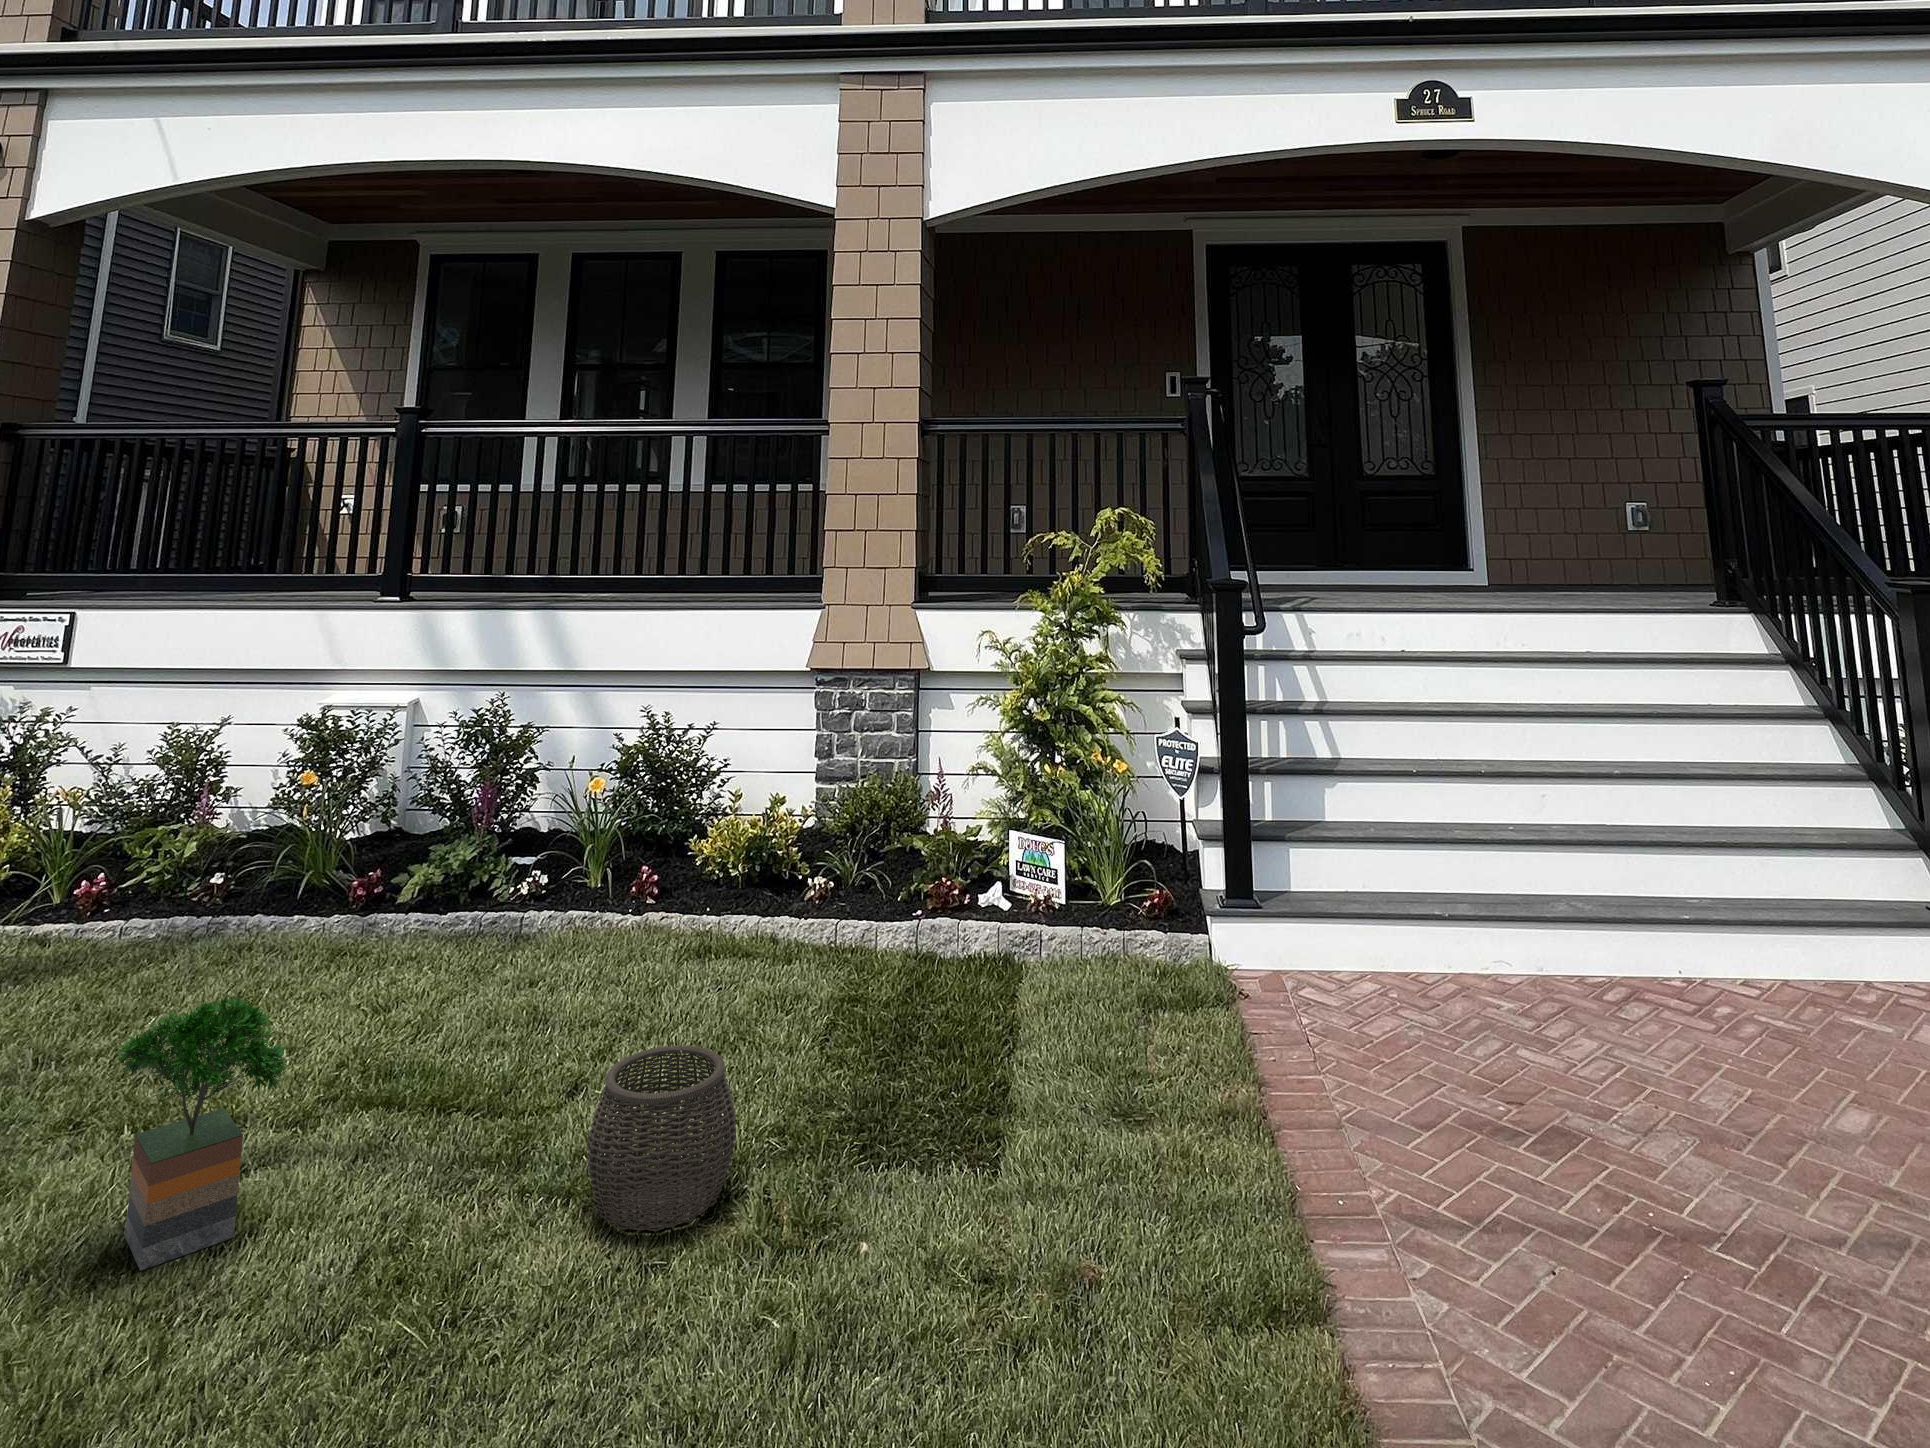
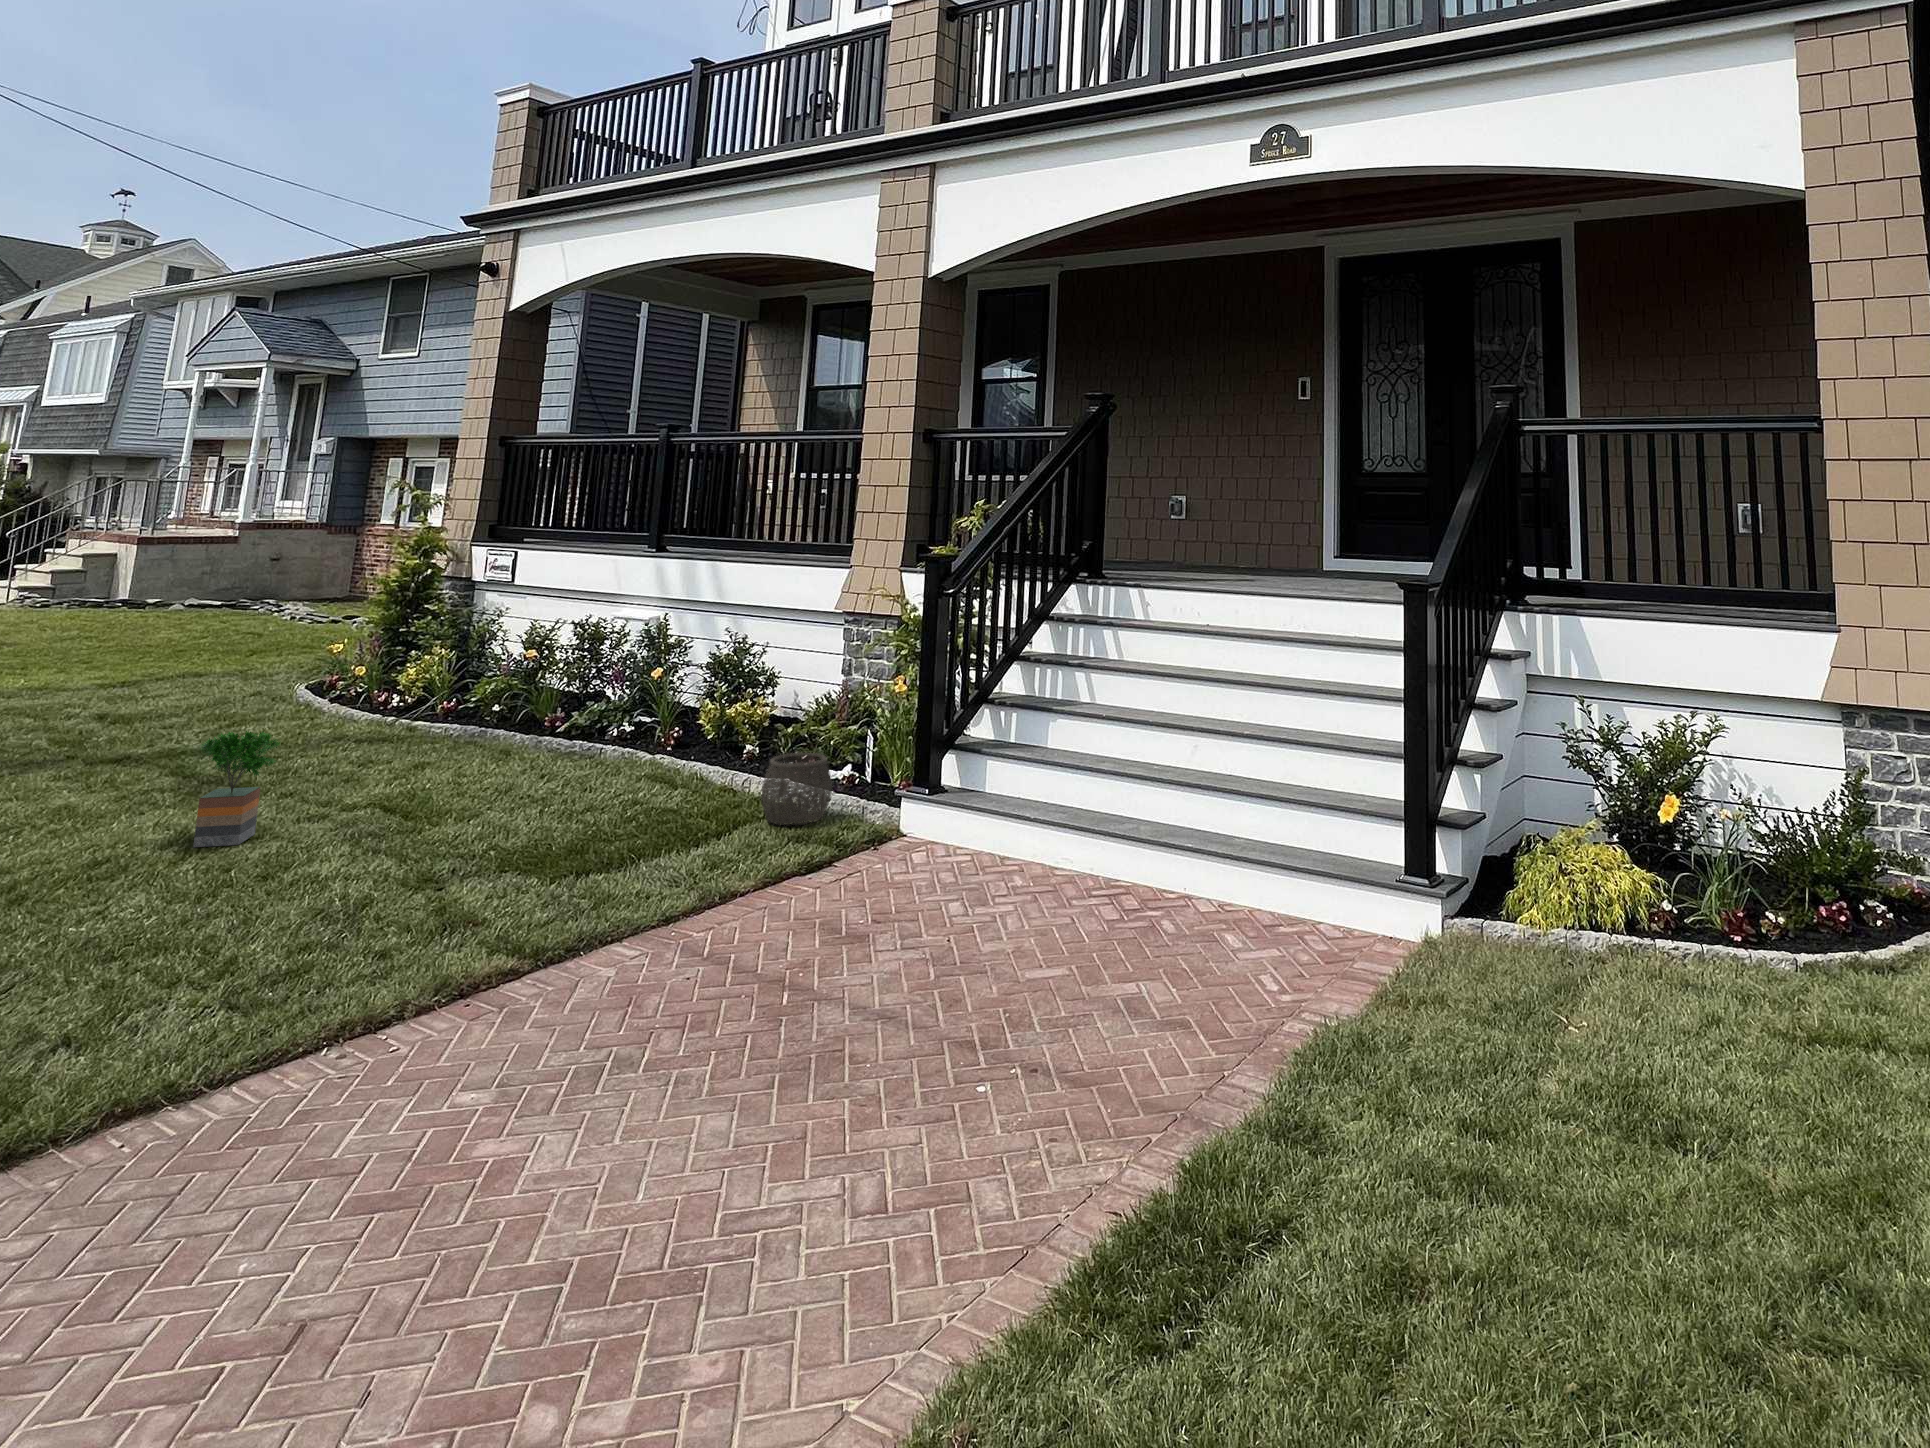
woven basket: present [587,1045,736,1233] -> present [762,753,832,826]

